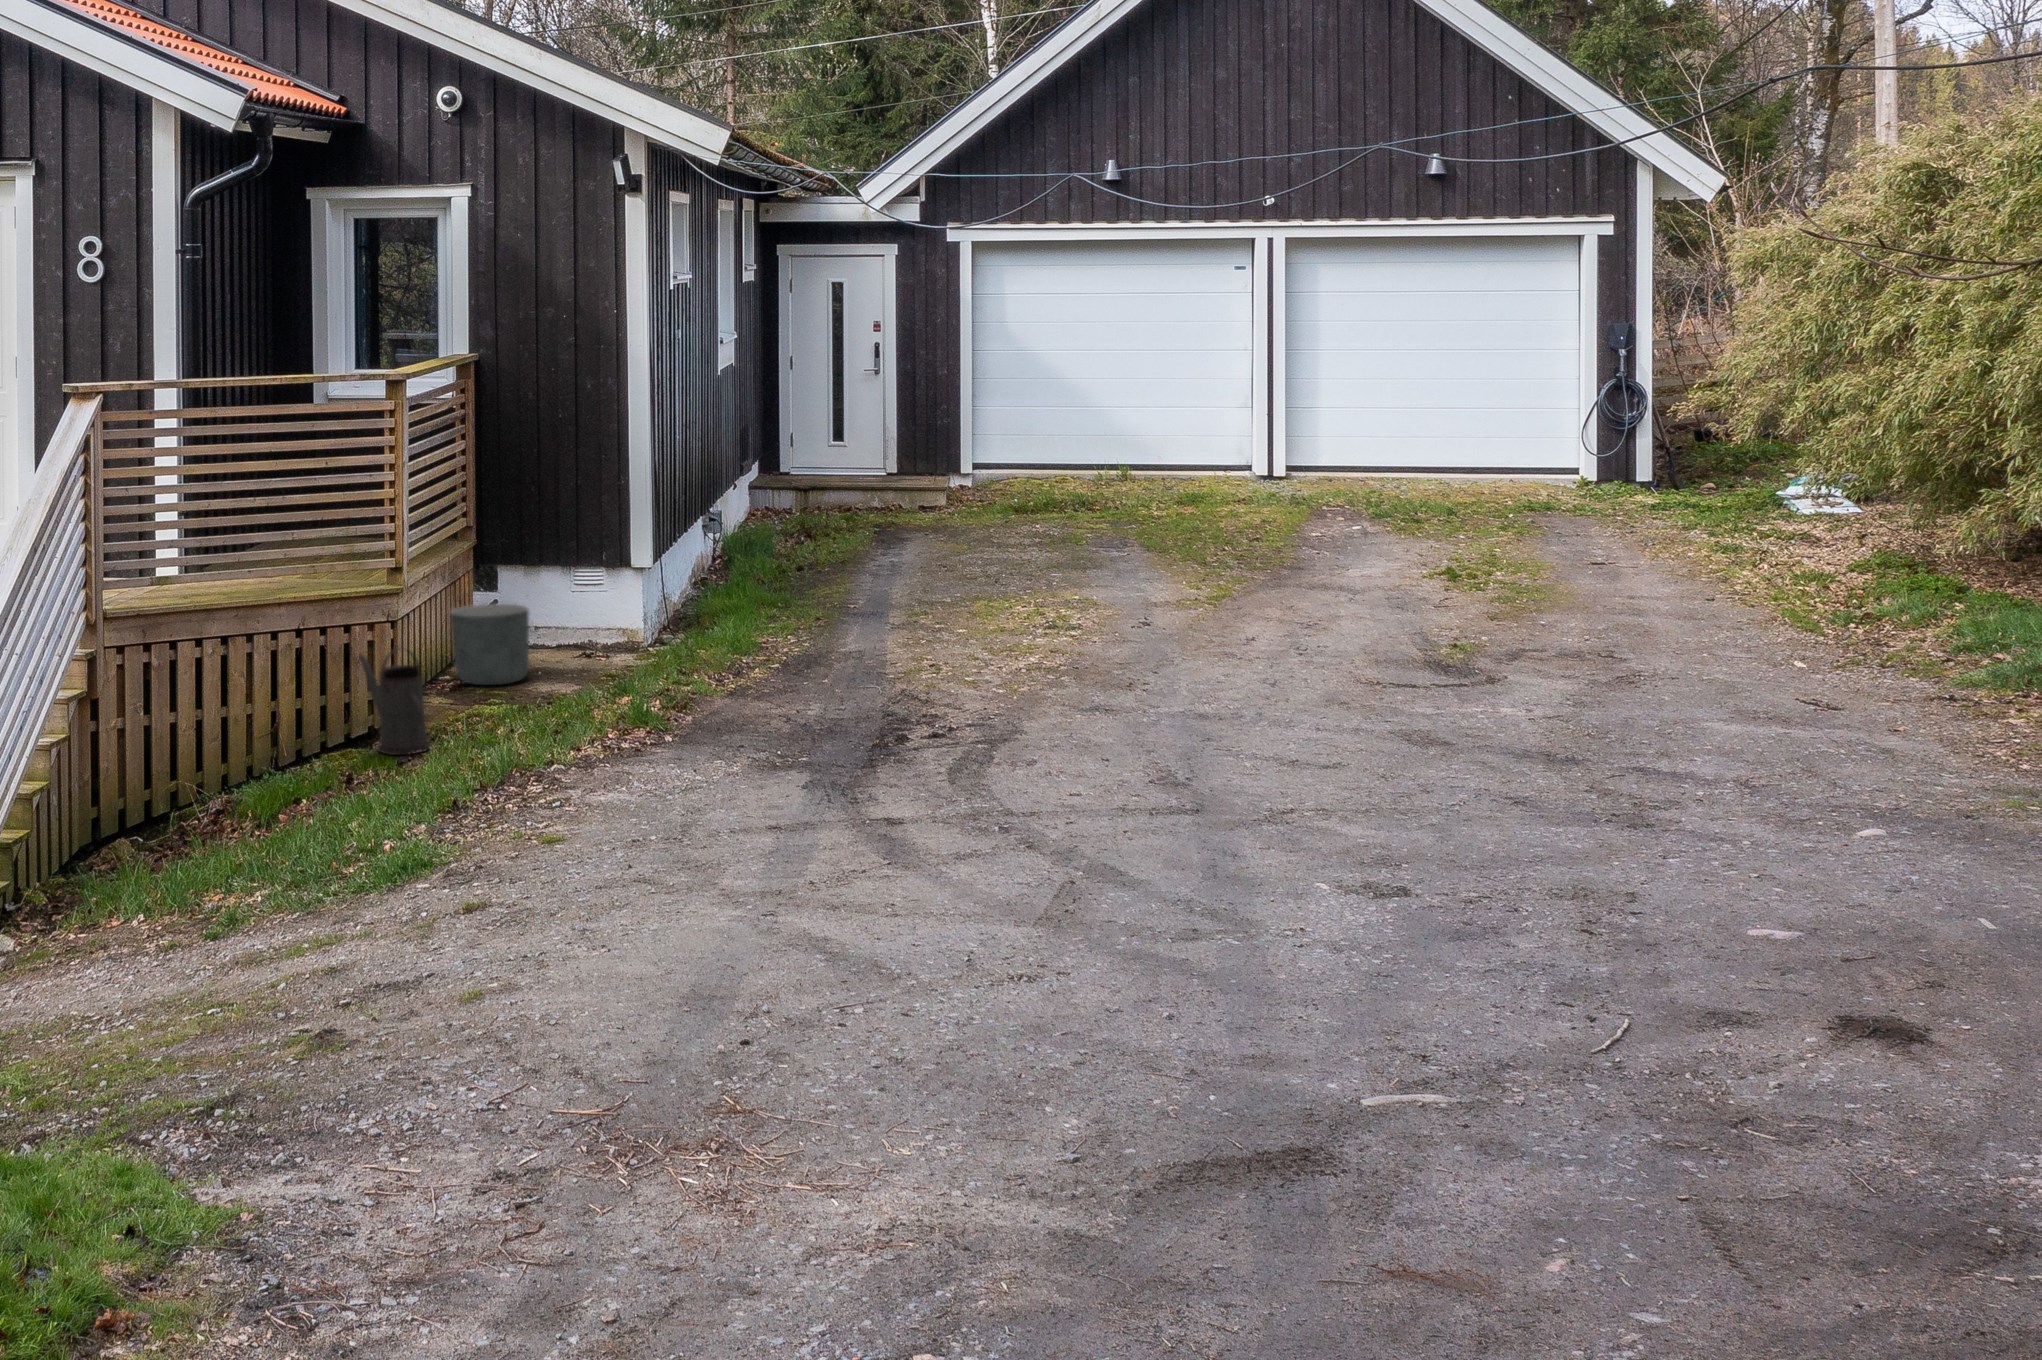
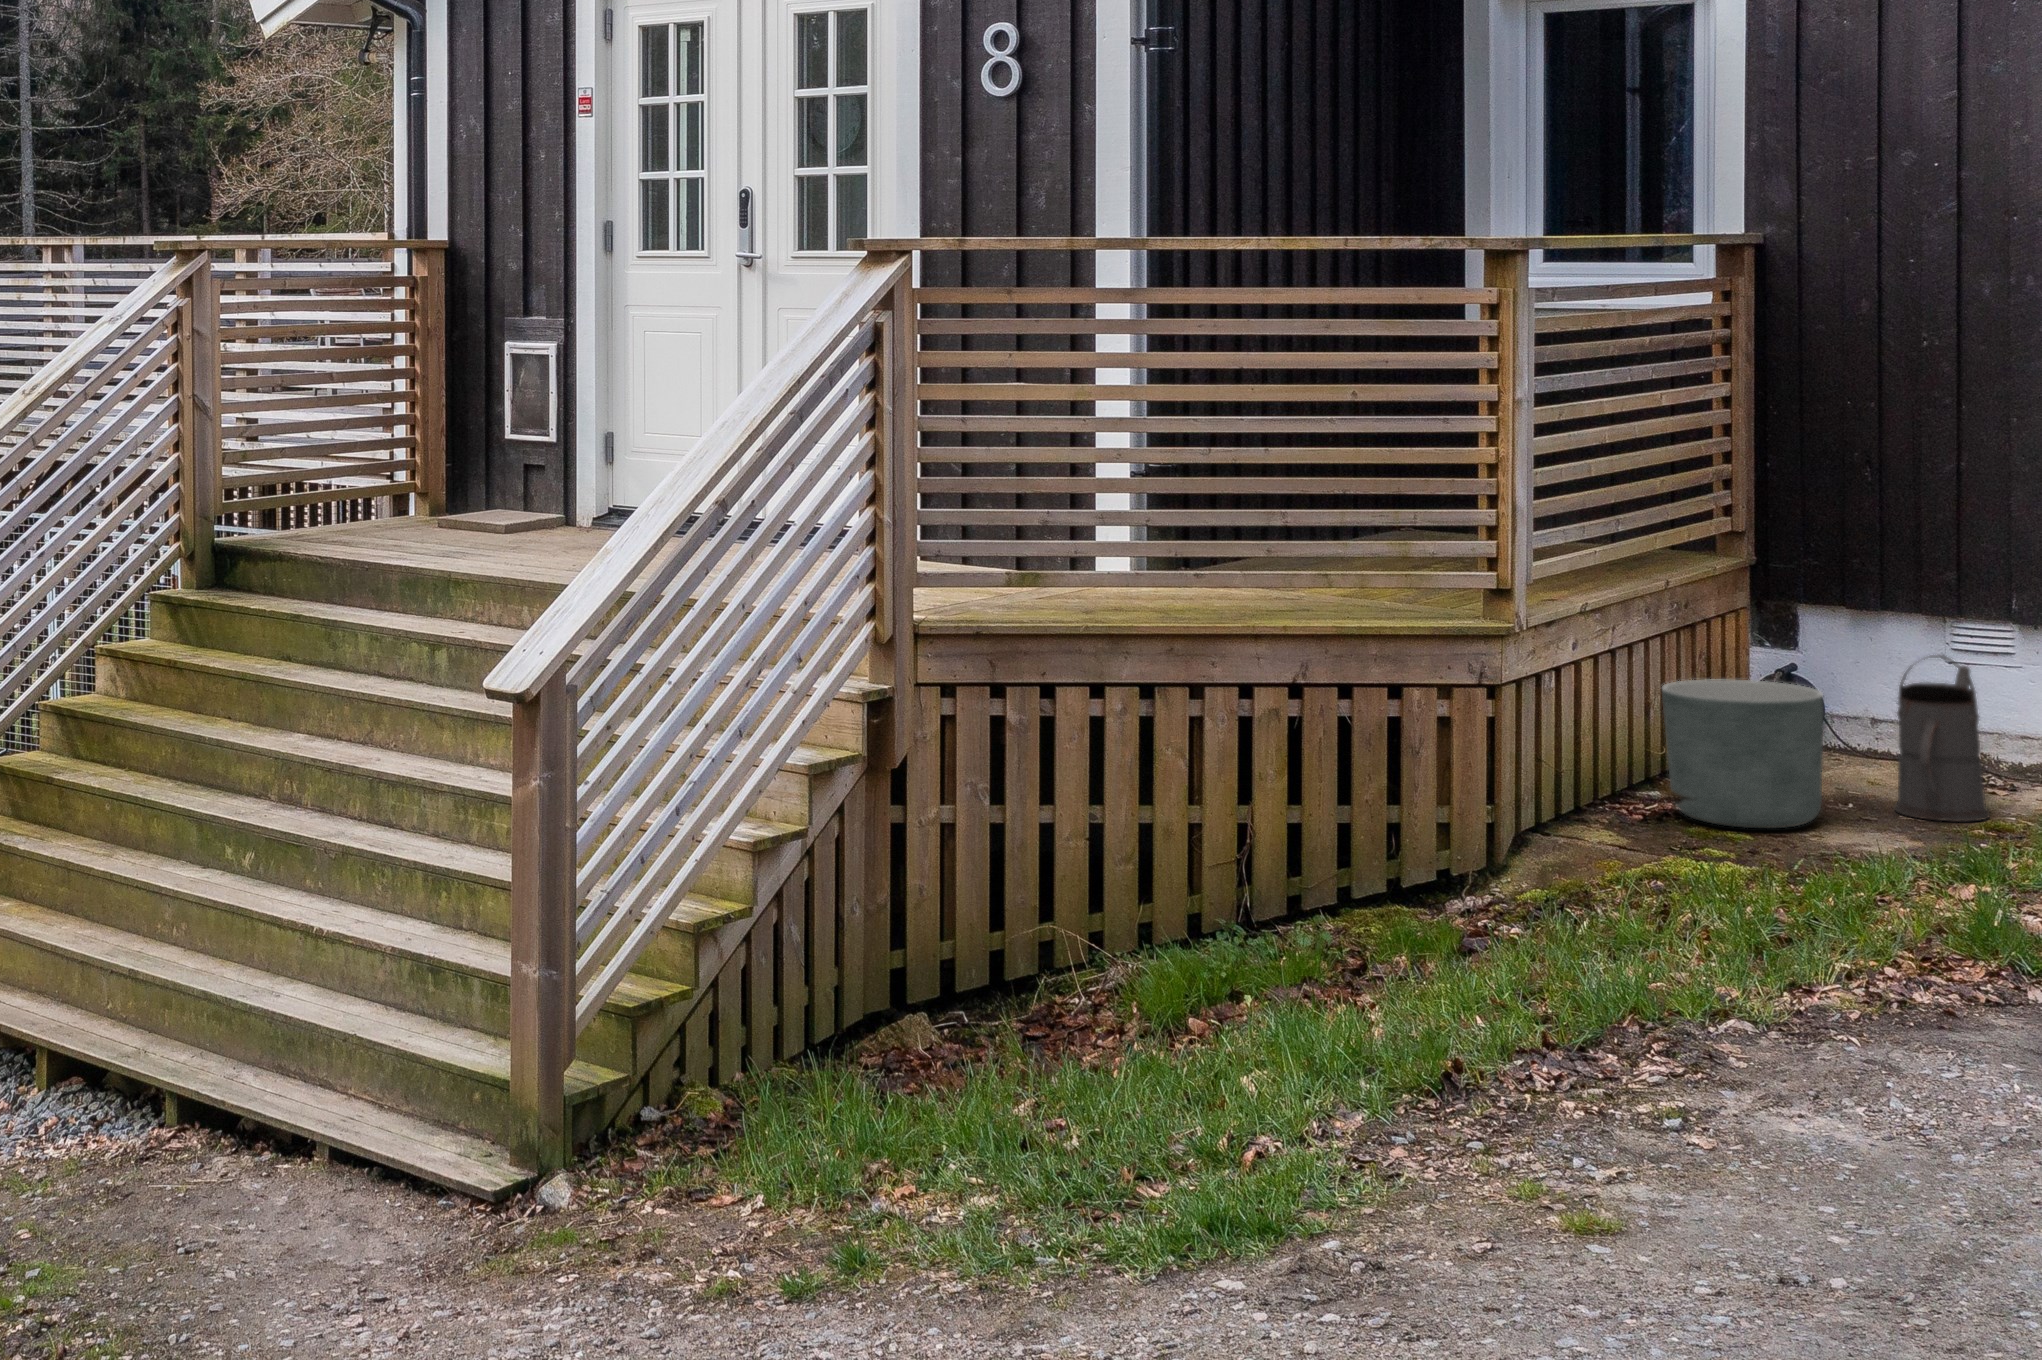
watering can: present [359,649,430,755] -> present [1894,656,1990,822]

